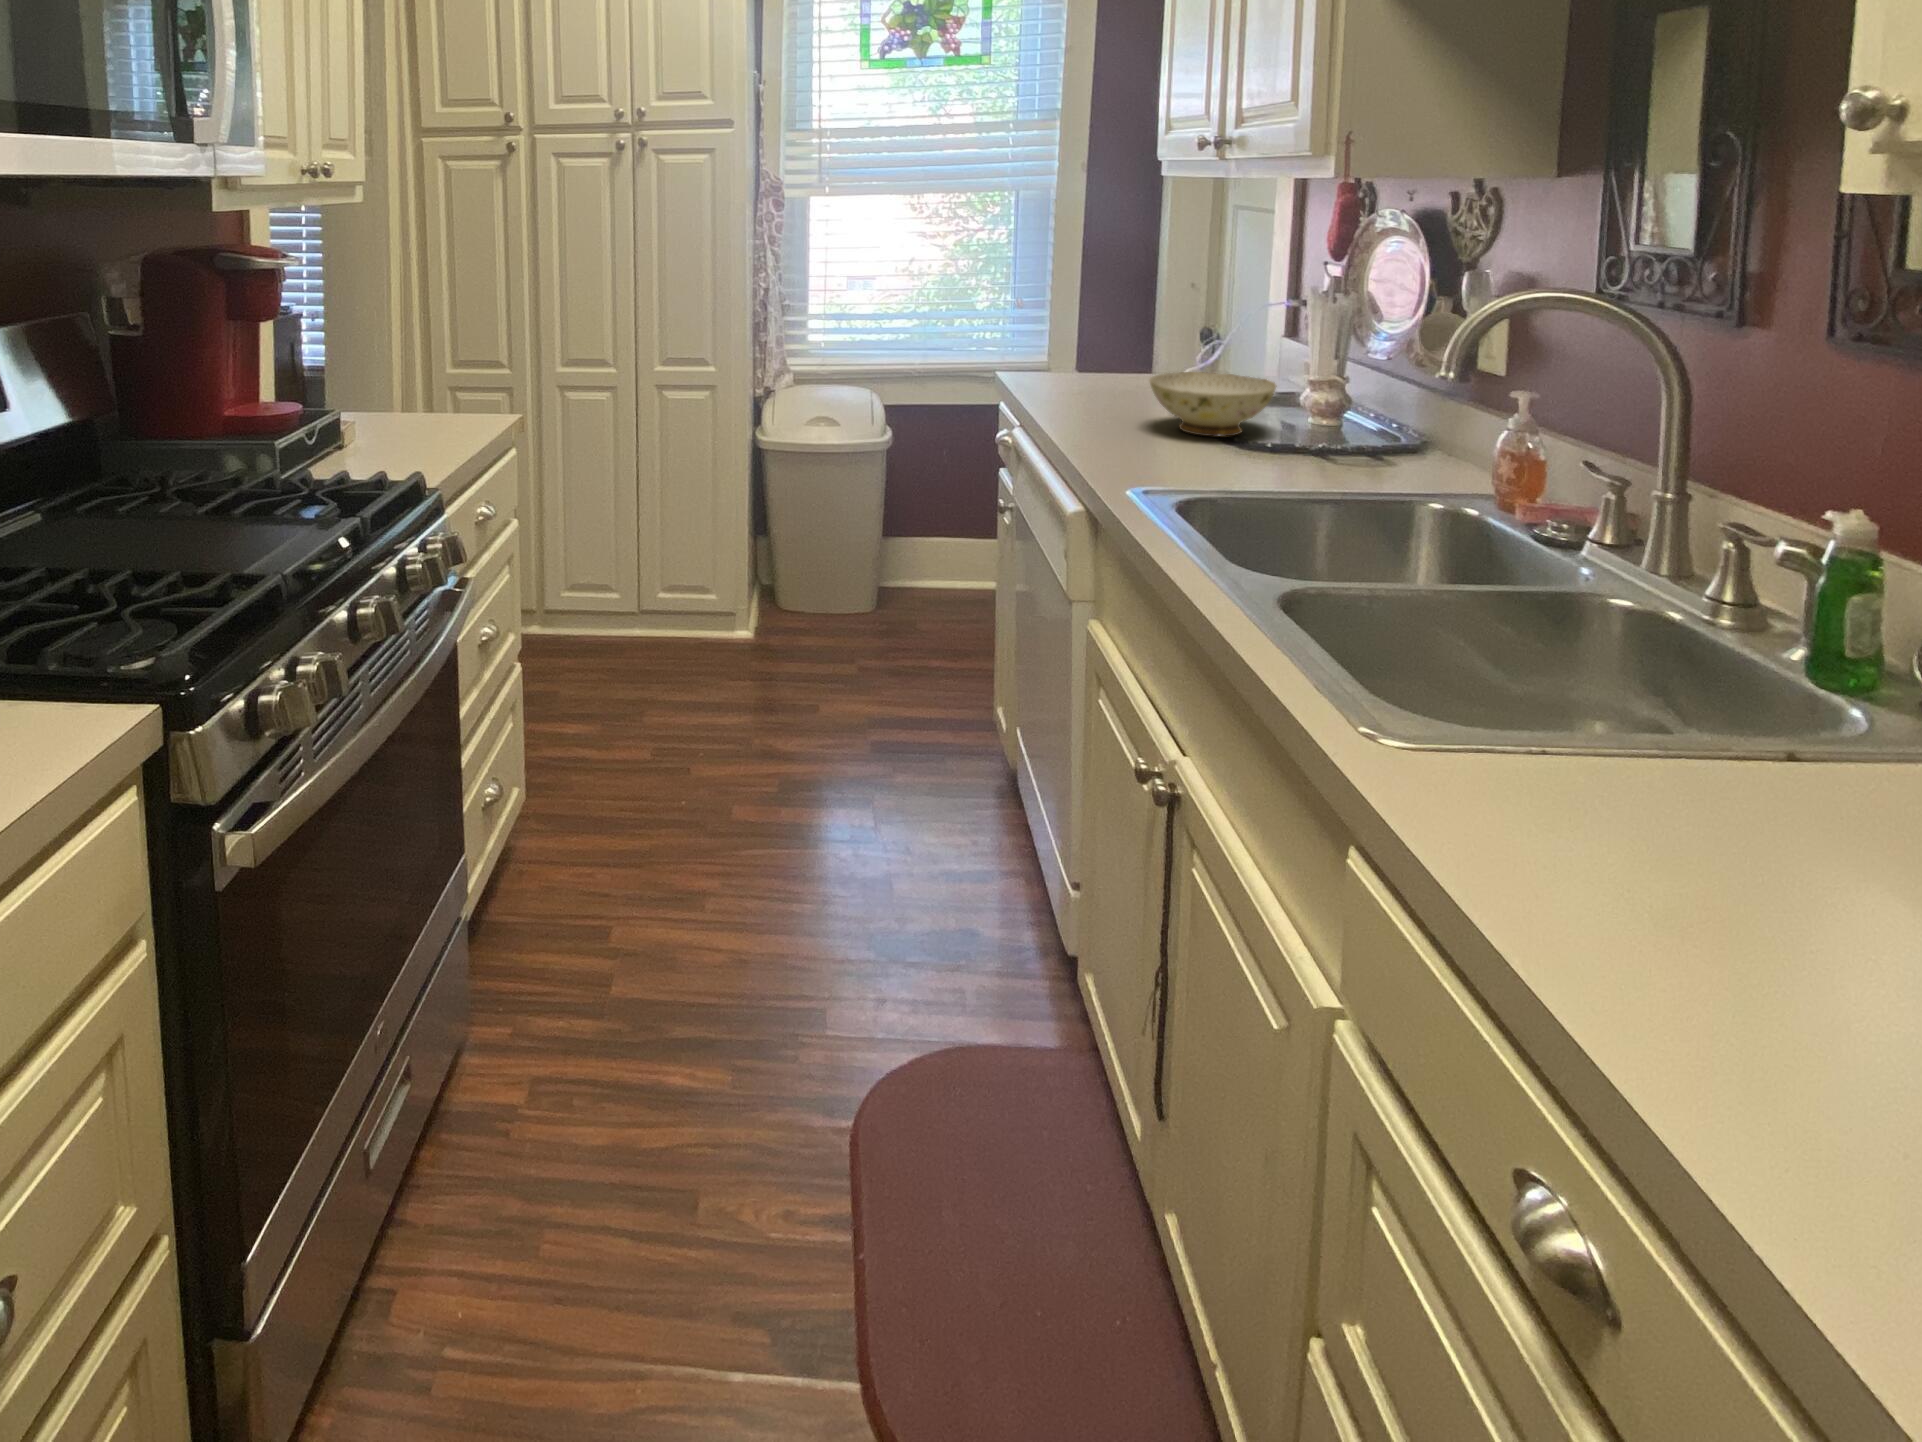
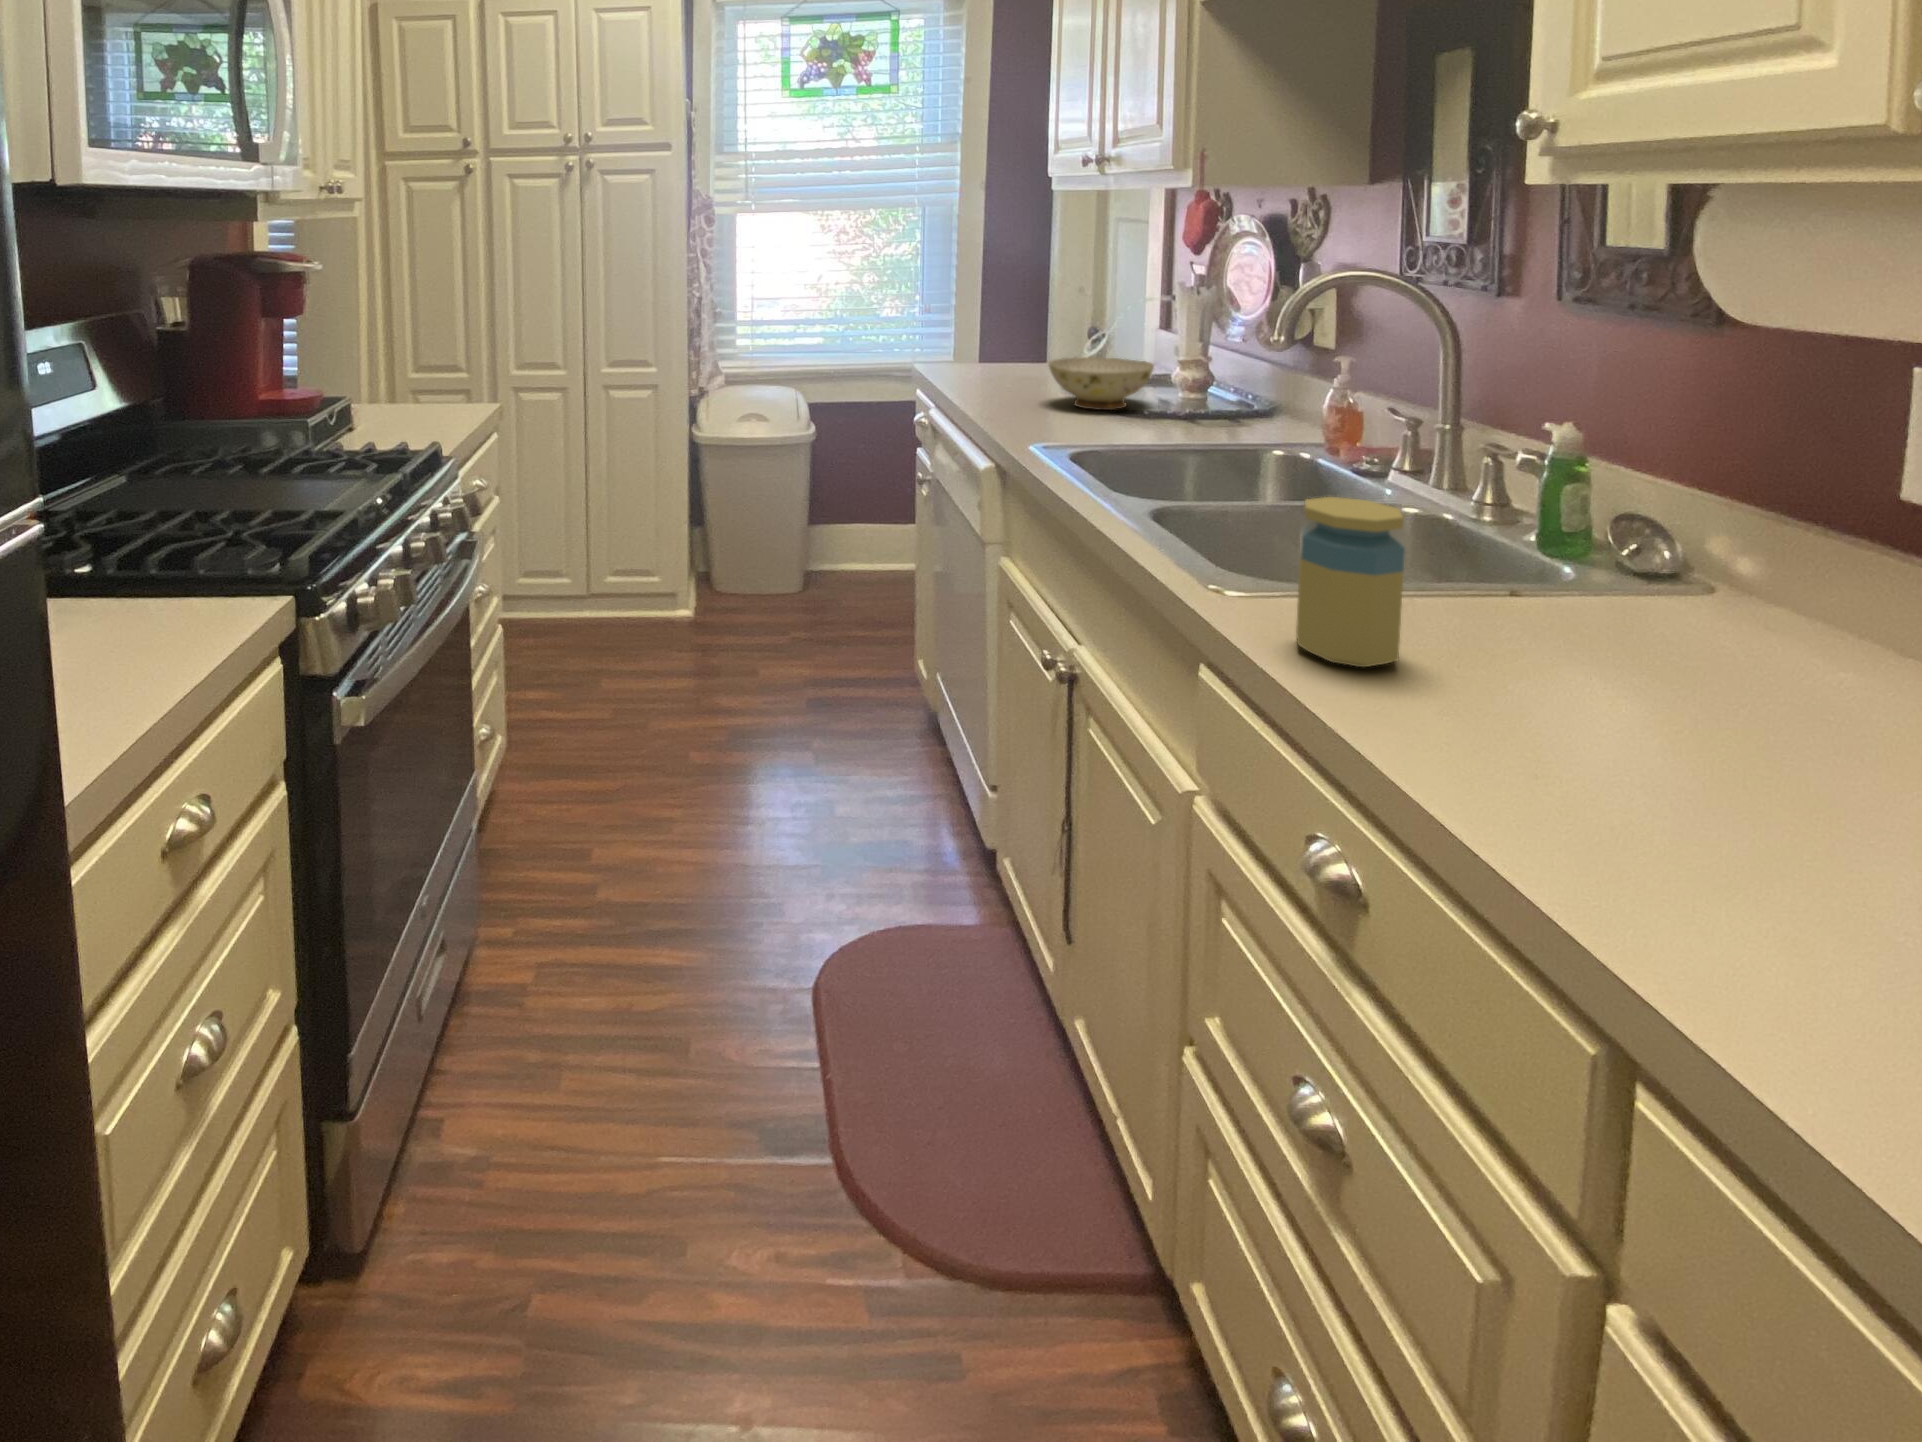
jar: none [1497,651,1682,919] -> present [1296,497,1405,667]

